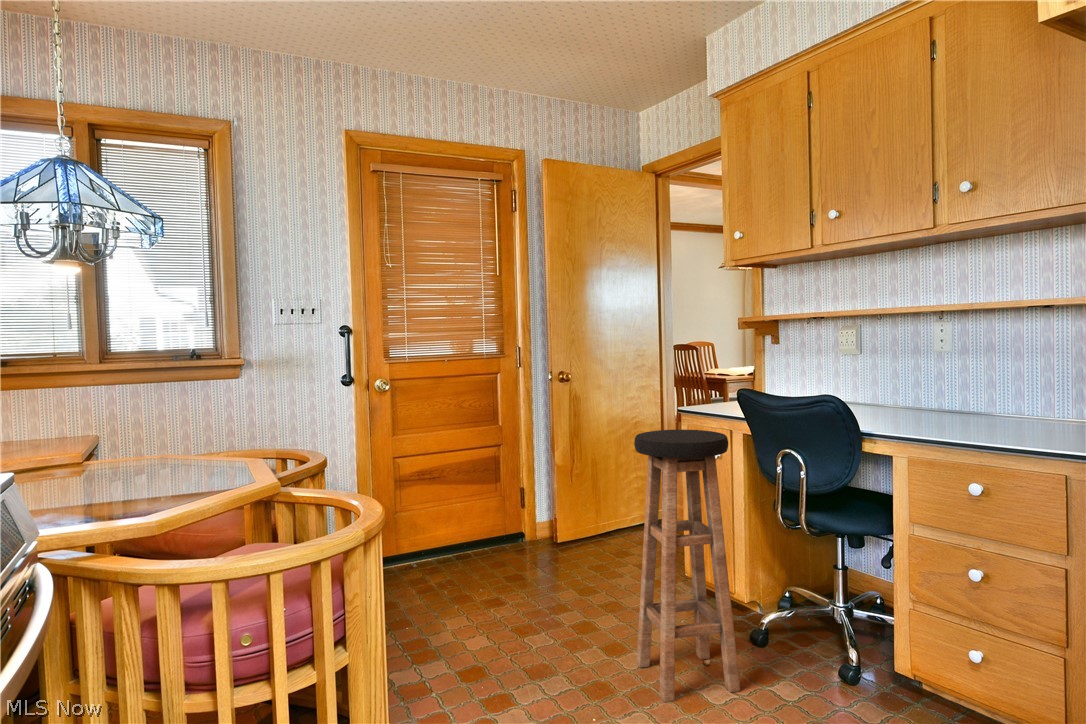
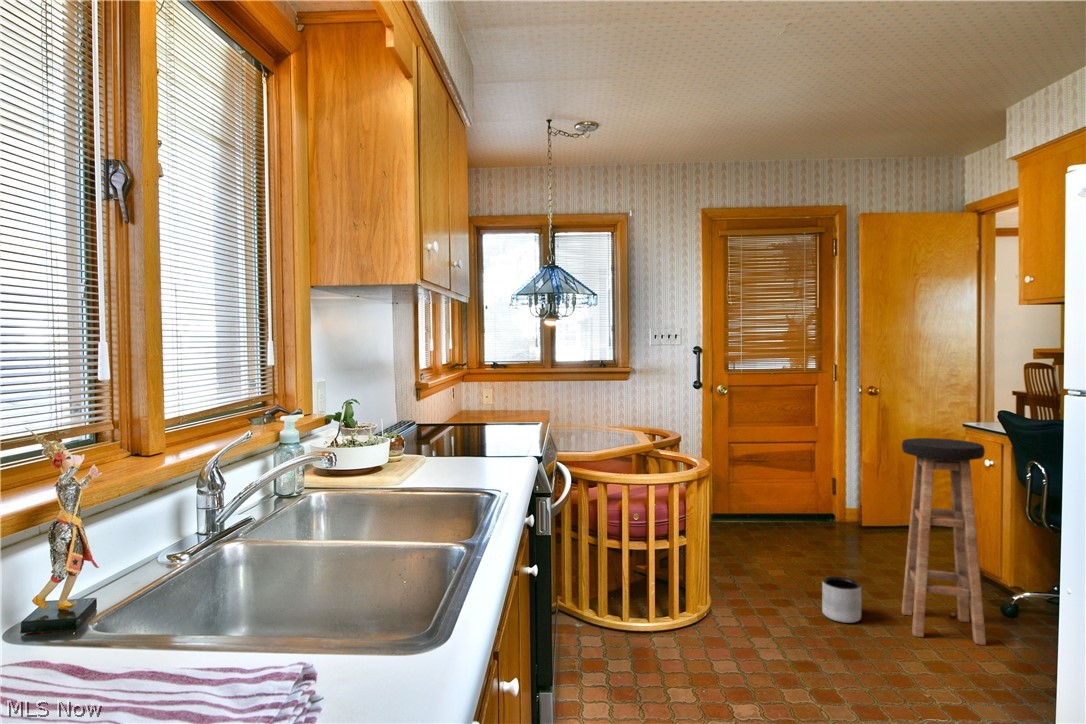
planter: none [545,635,597,705] -> present [822,576,861,623]

